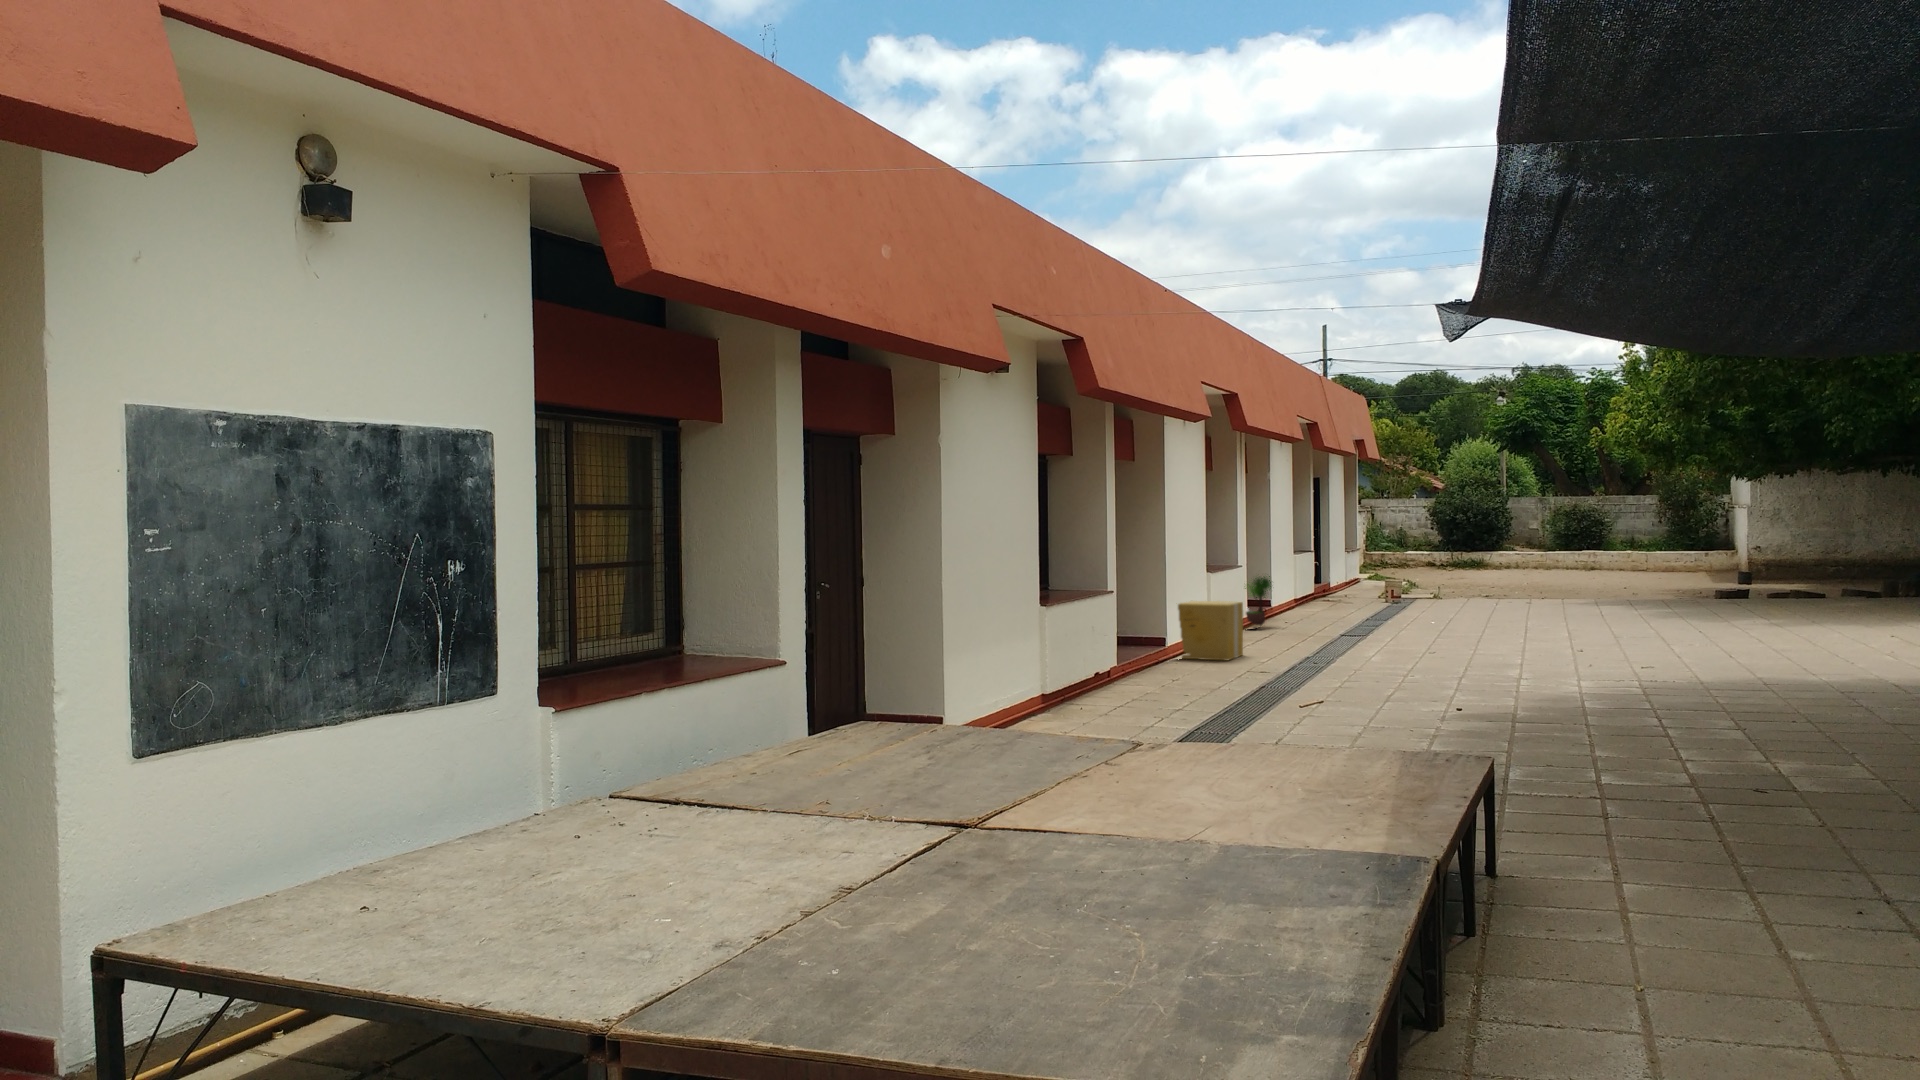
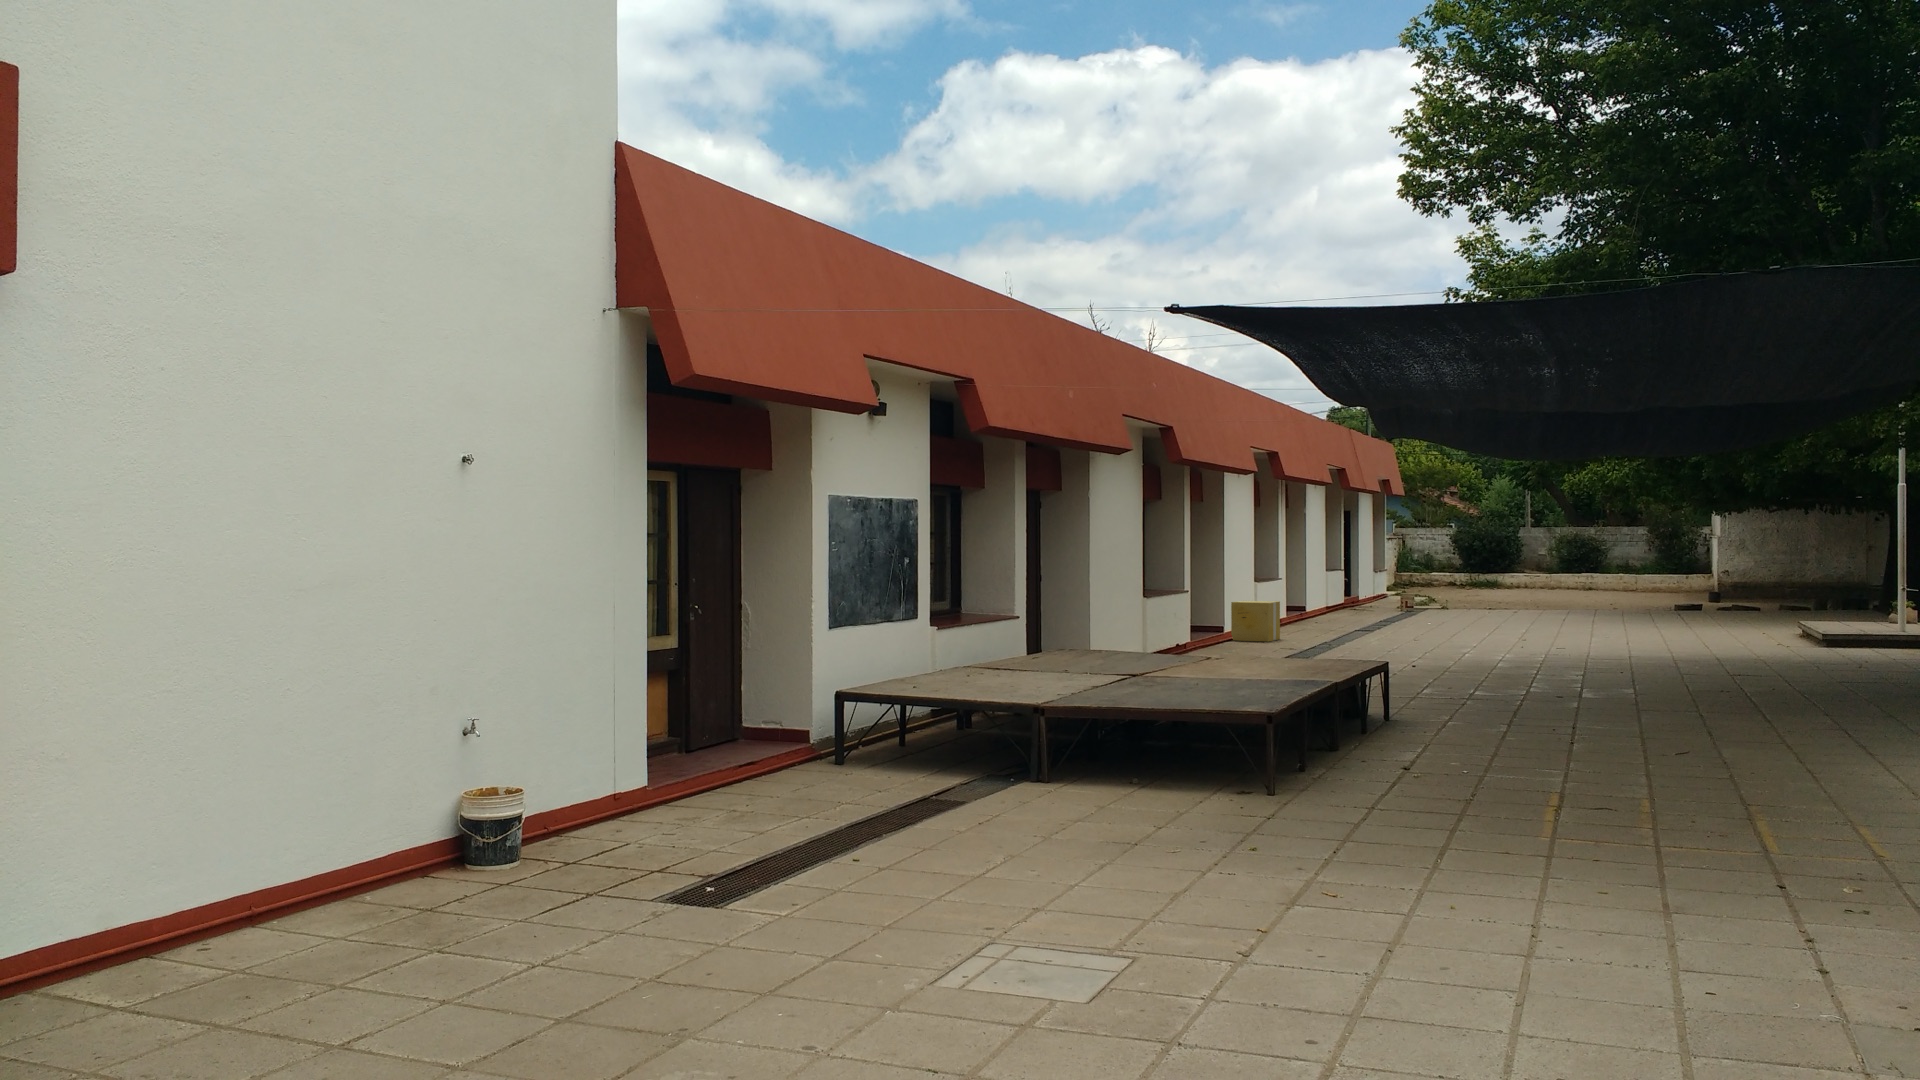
potted tree: present [1245,576,1271,629] -> none [1280,582,1306,626]

